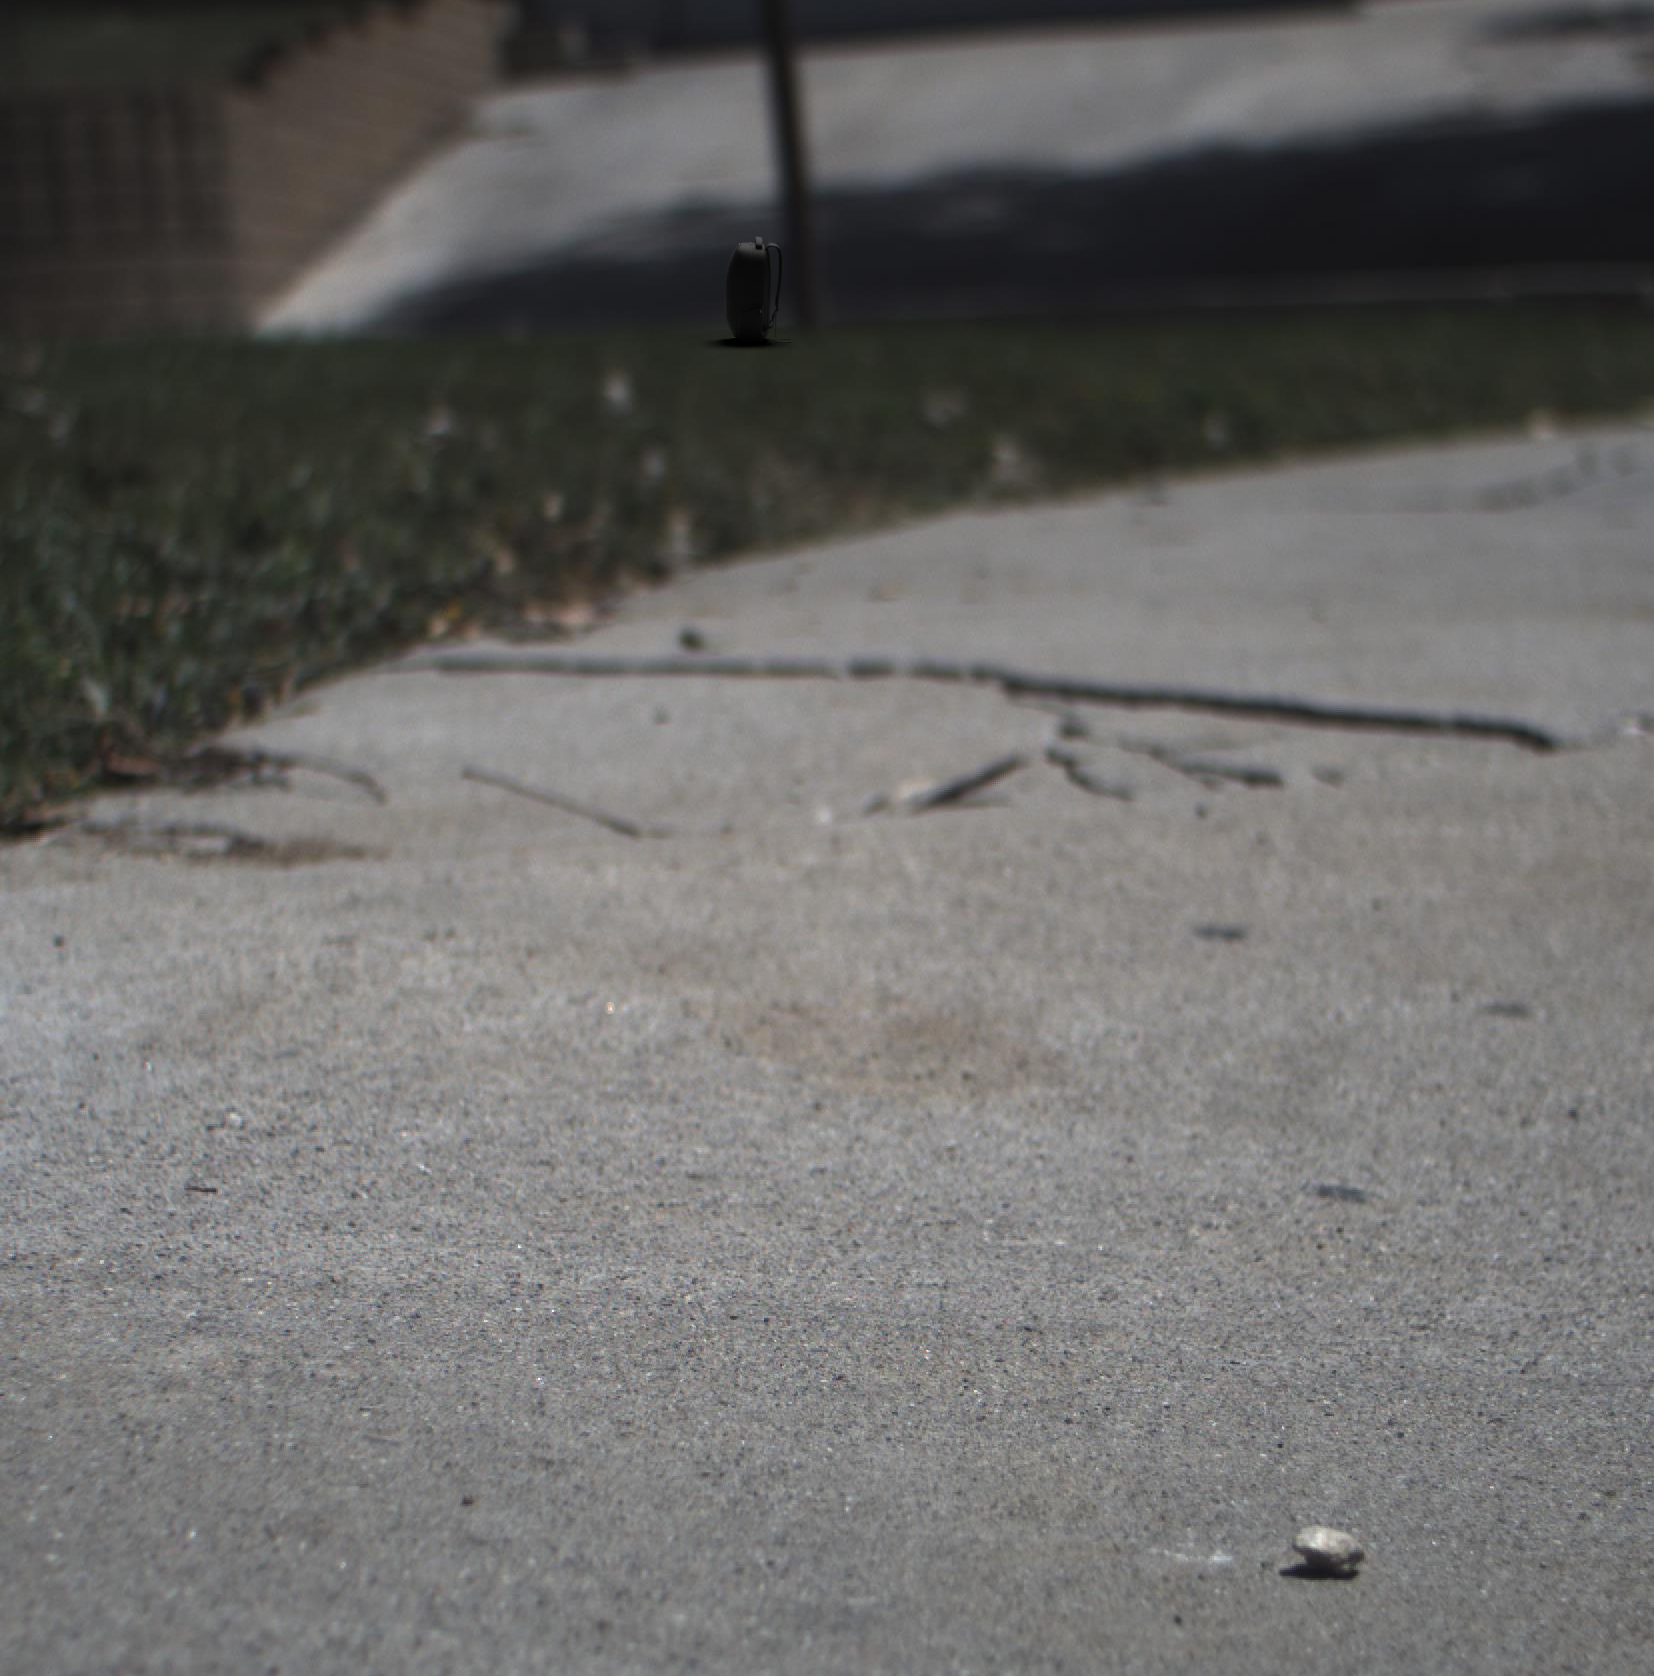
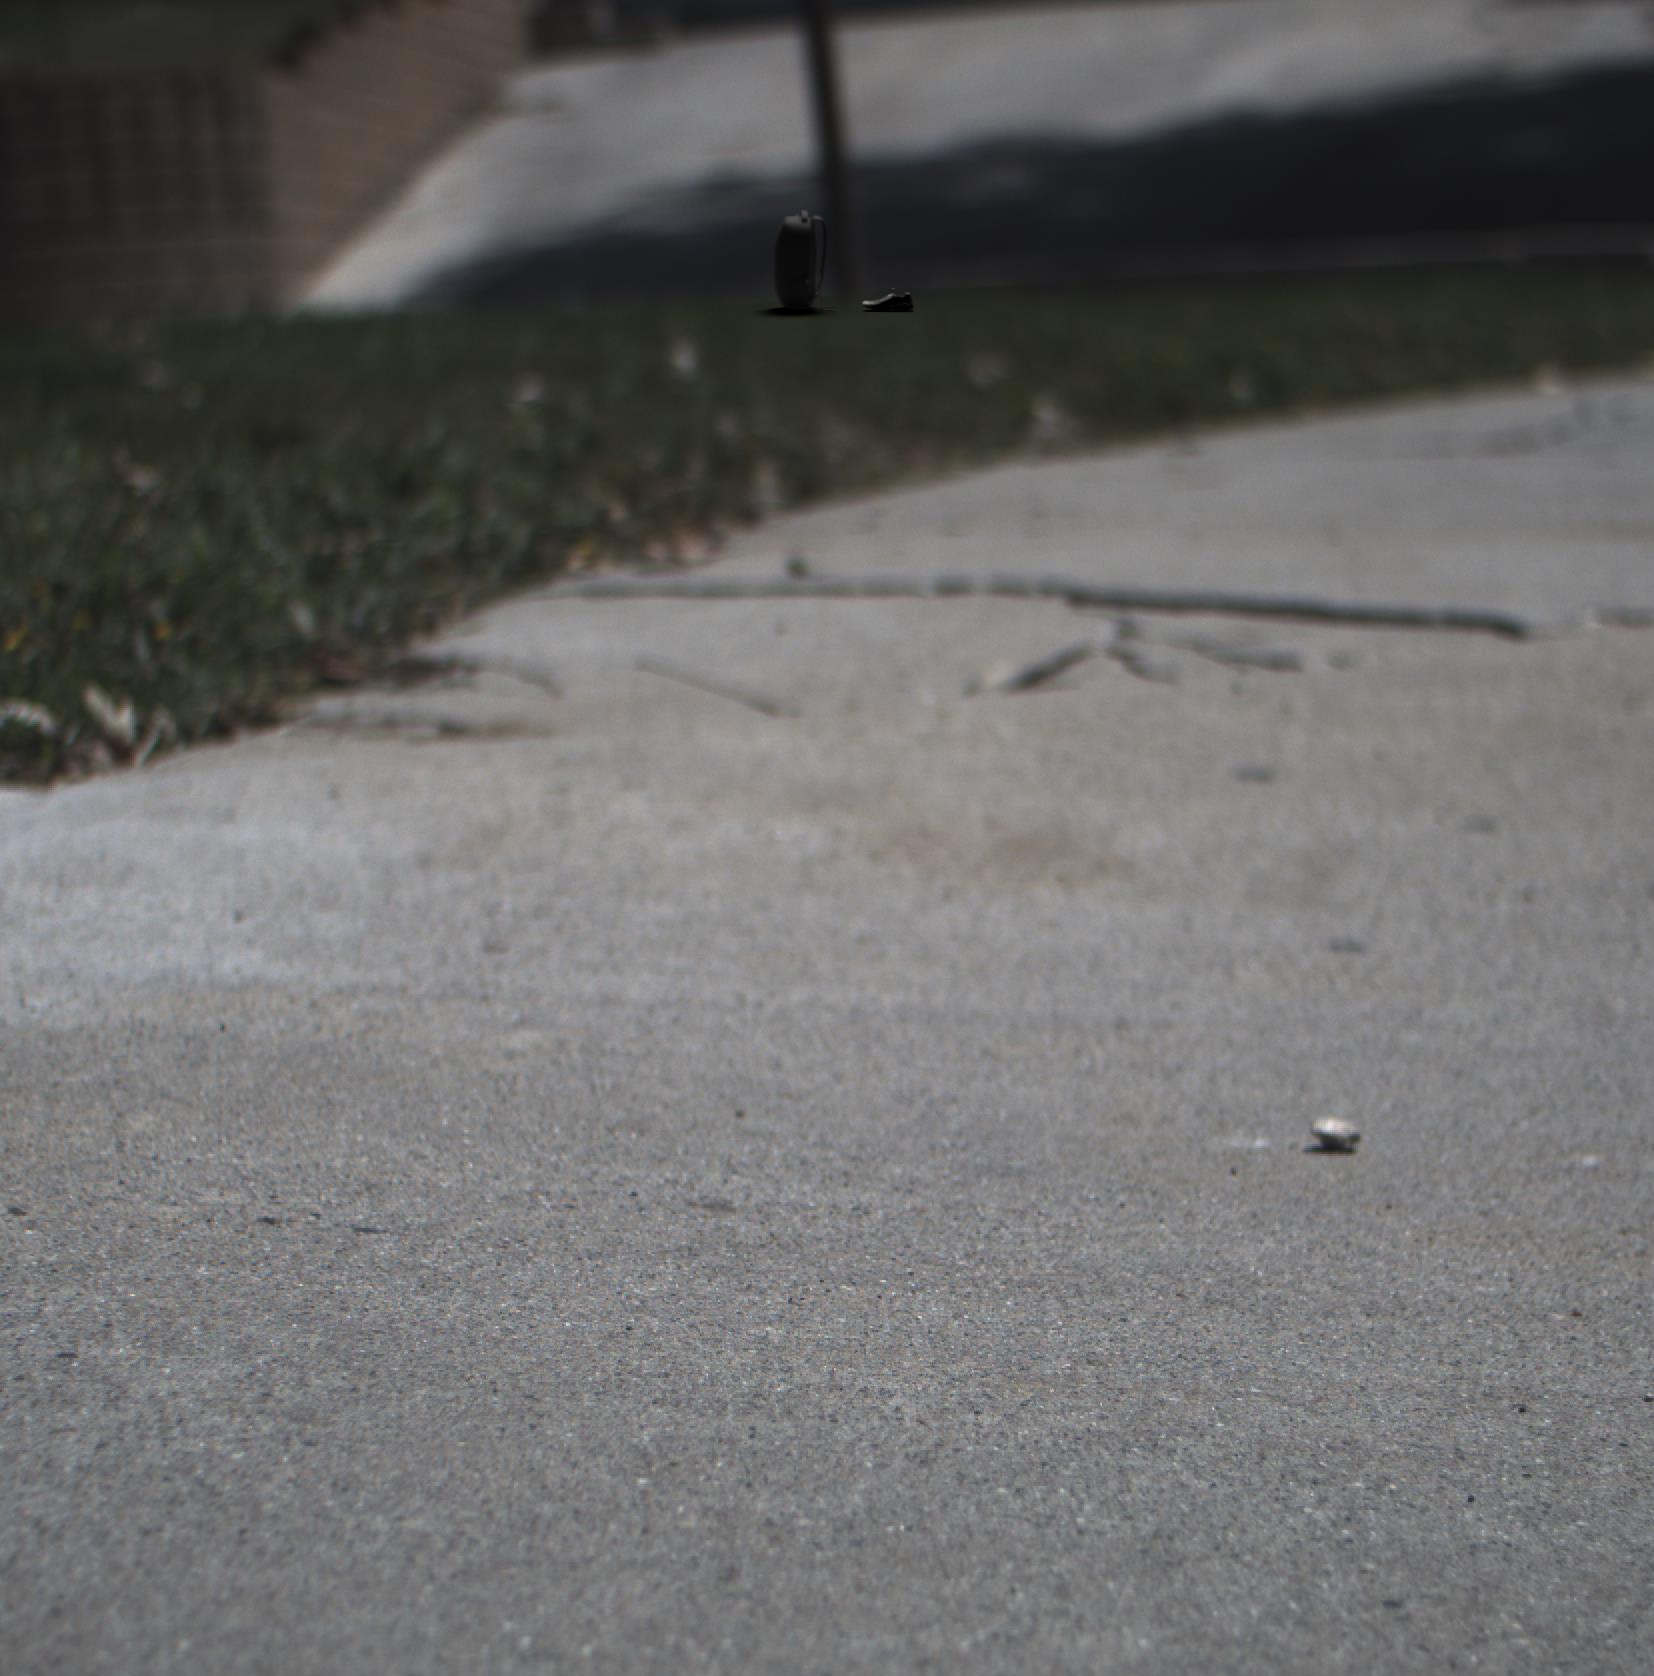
shoe: none [819,319,873,344] -> present [862,288,914,311]

